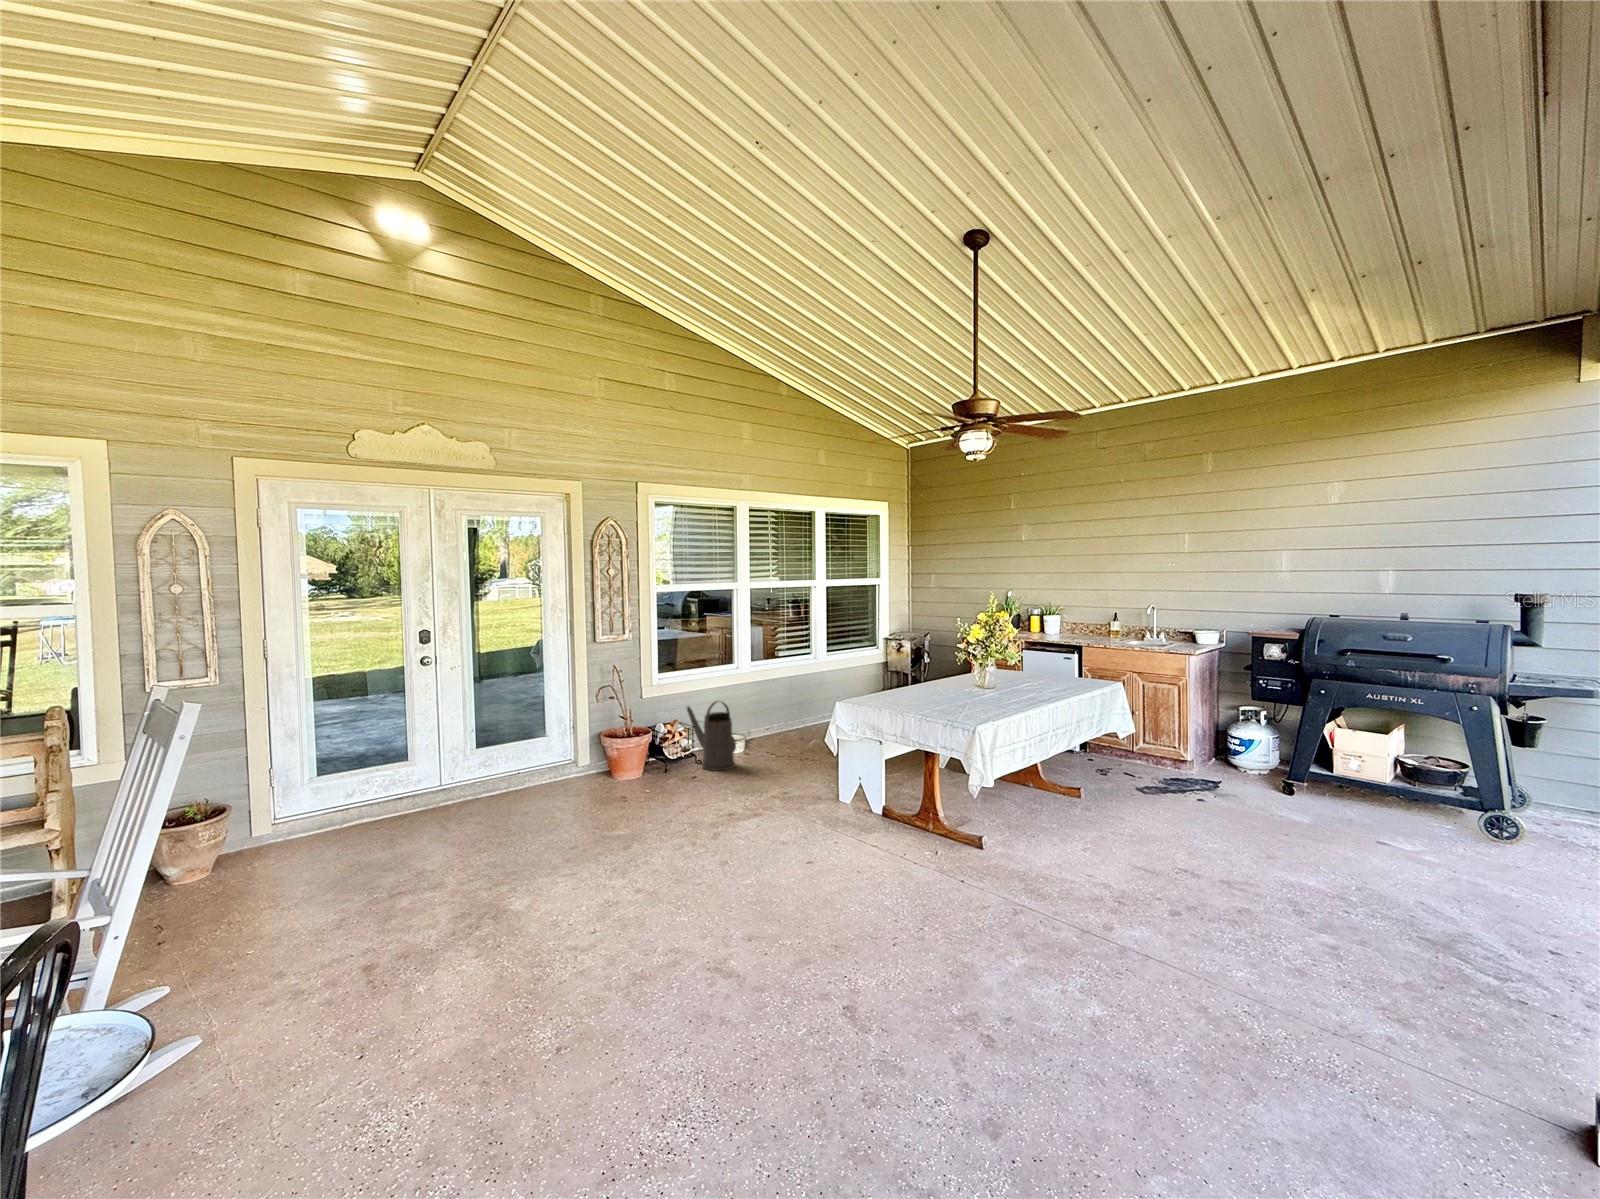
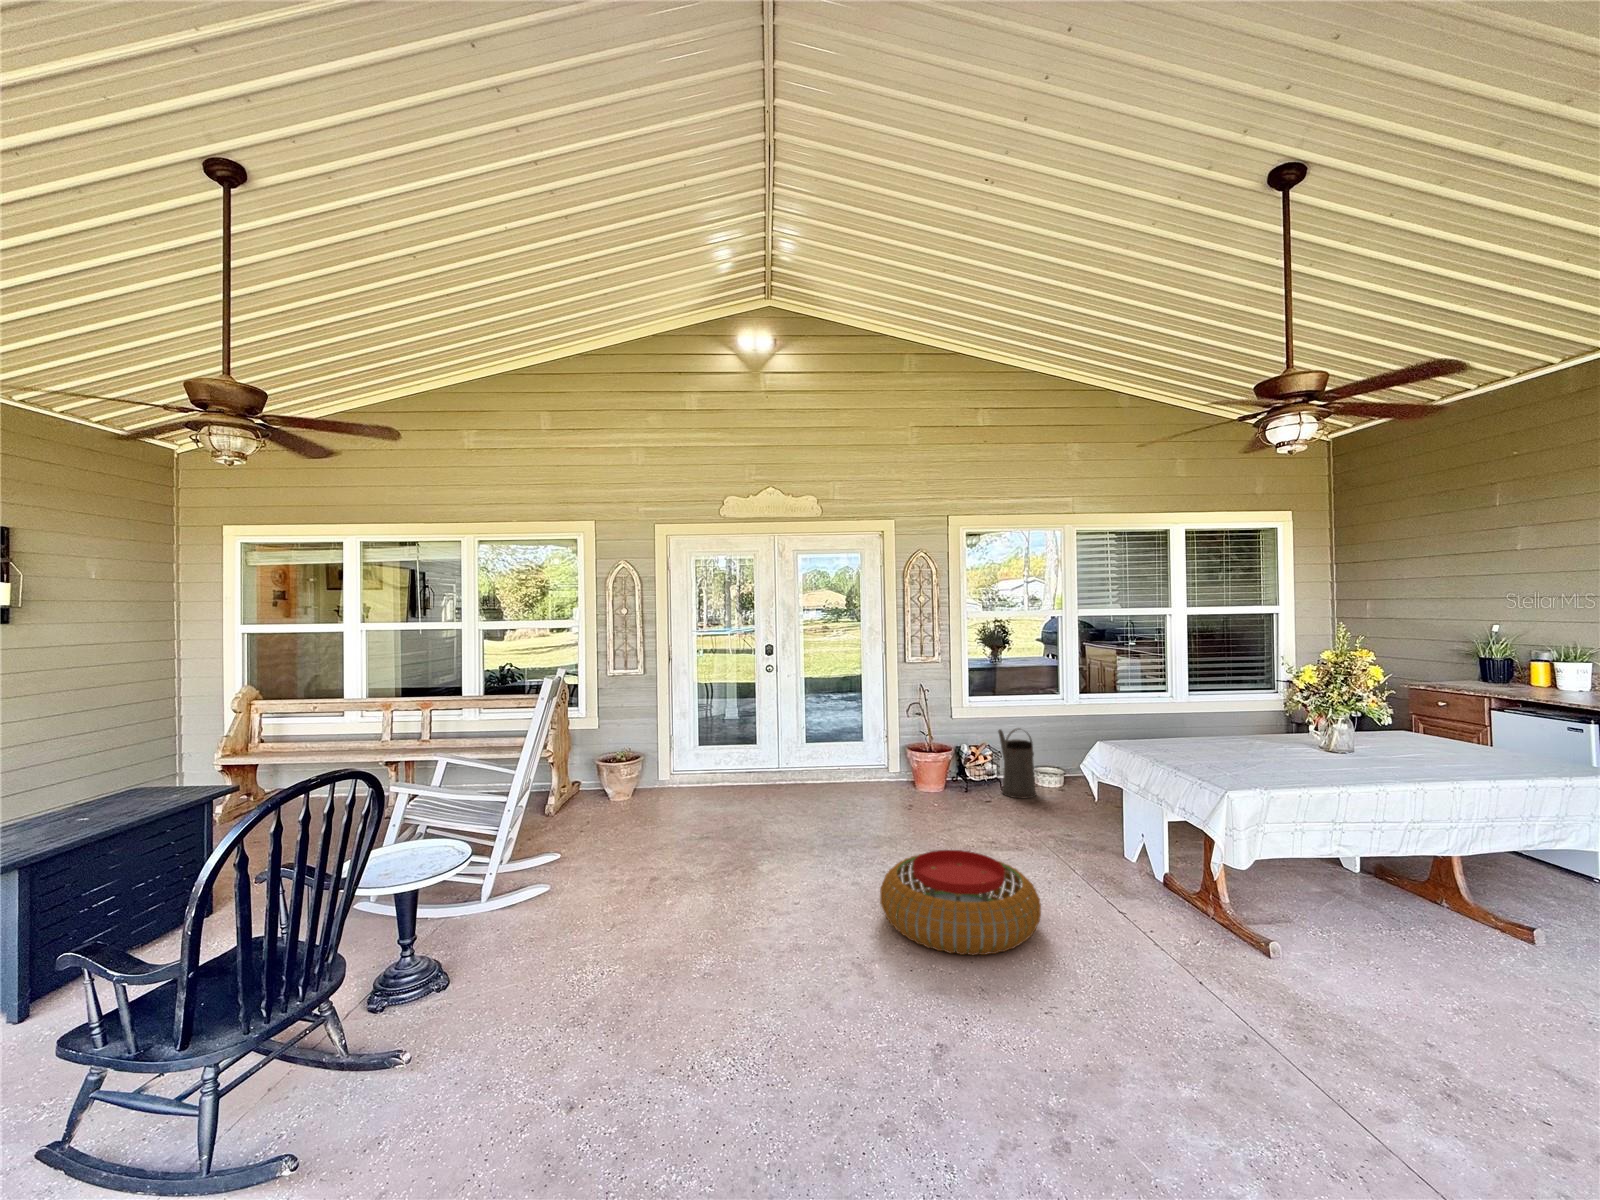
pouf: none [719,818,879,921] -> present [880,850,1041,955]

